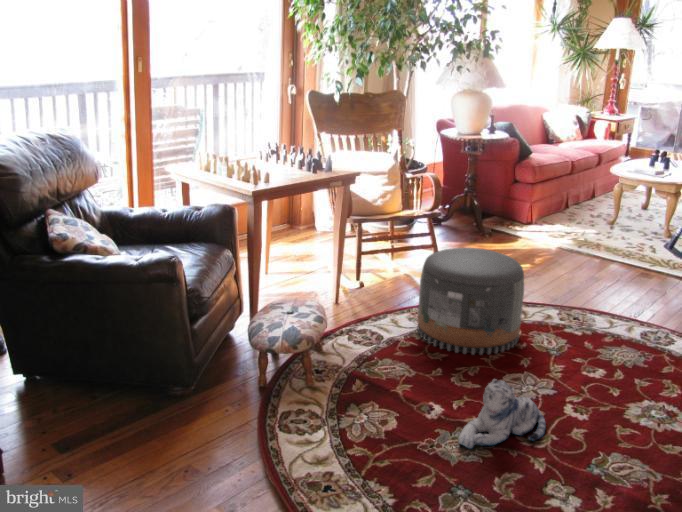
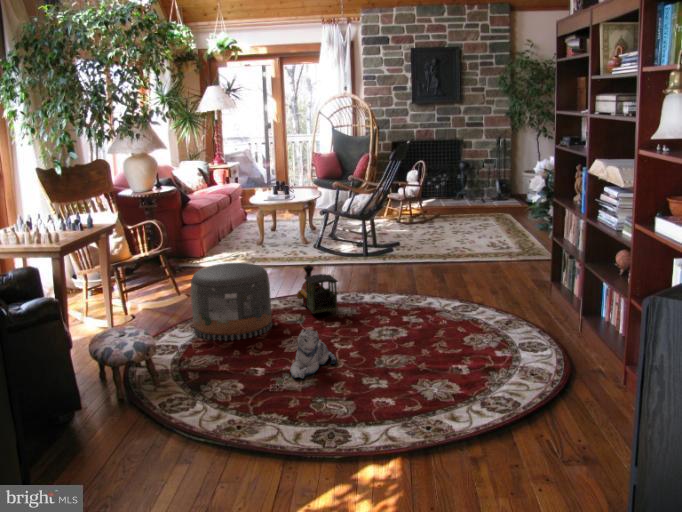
toy train: none [578,275,624,352] -> present [296,265,338,315]

